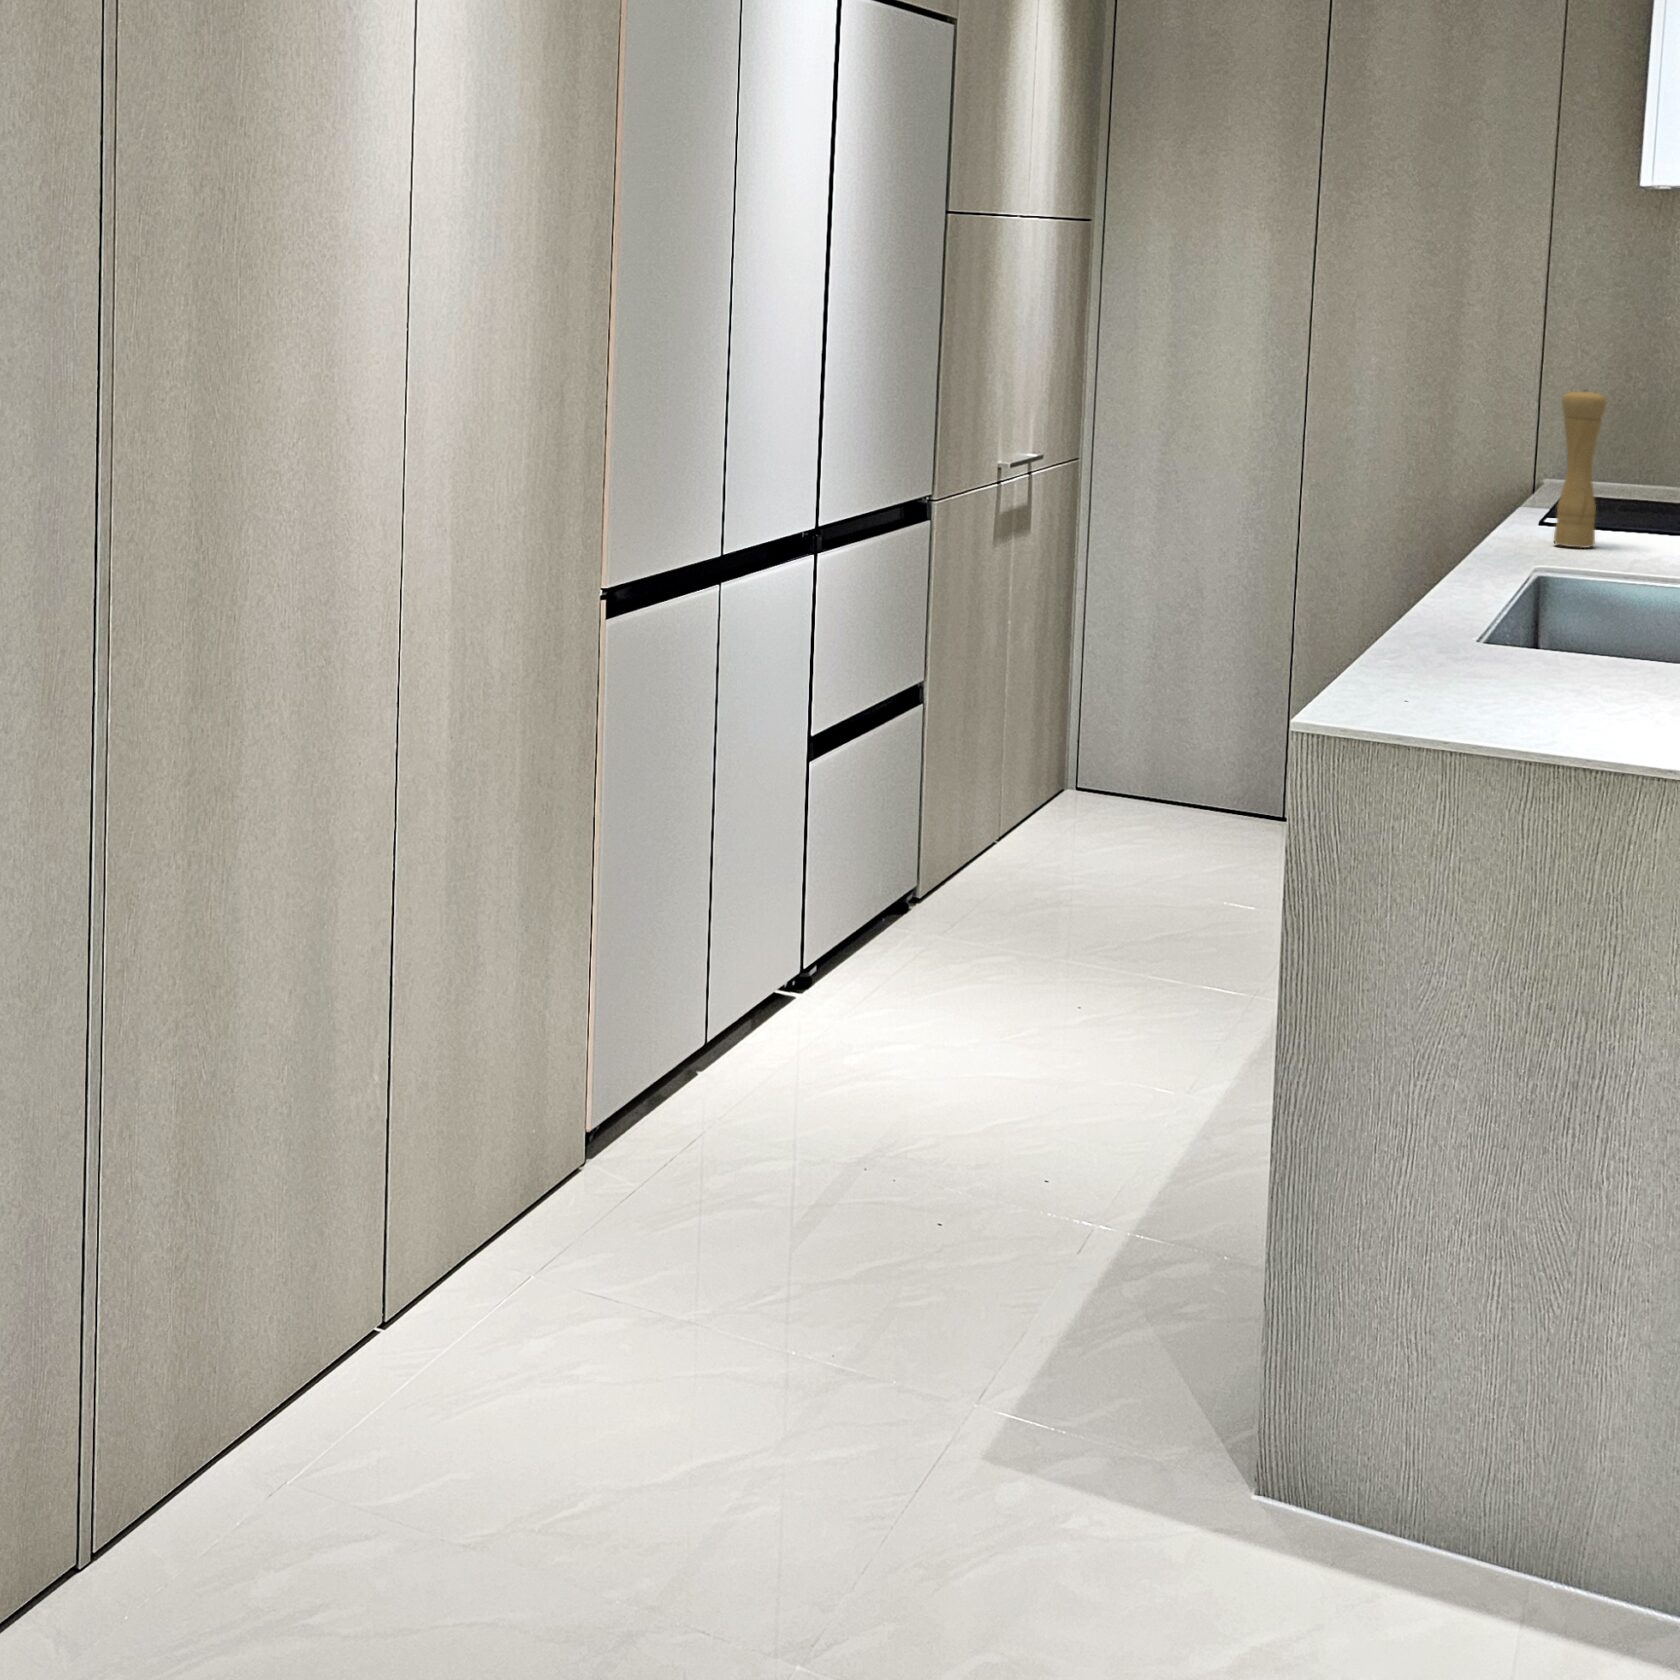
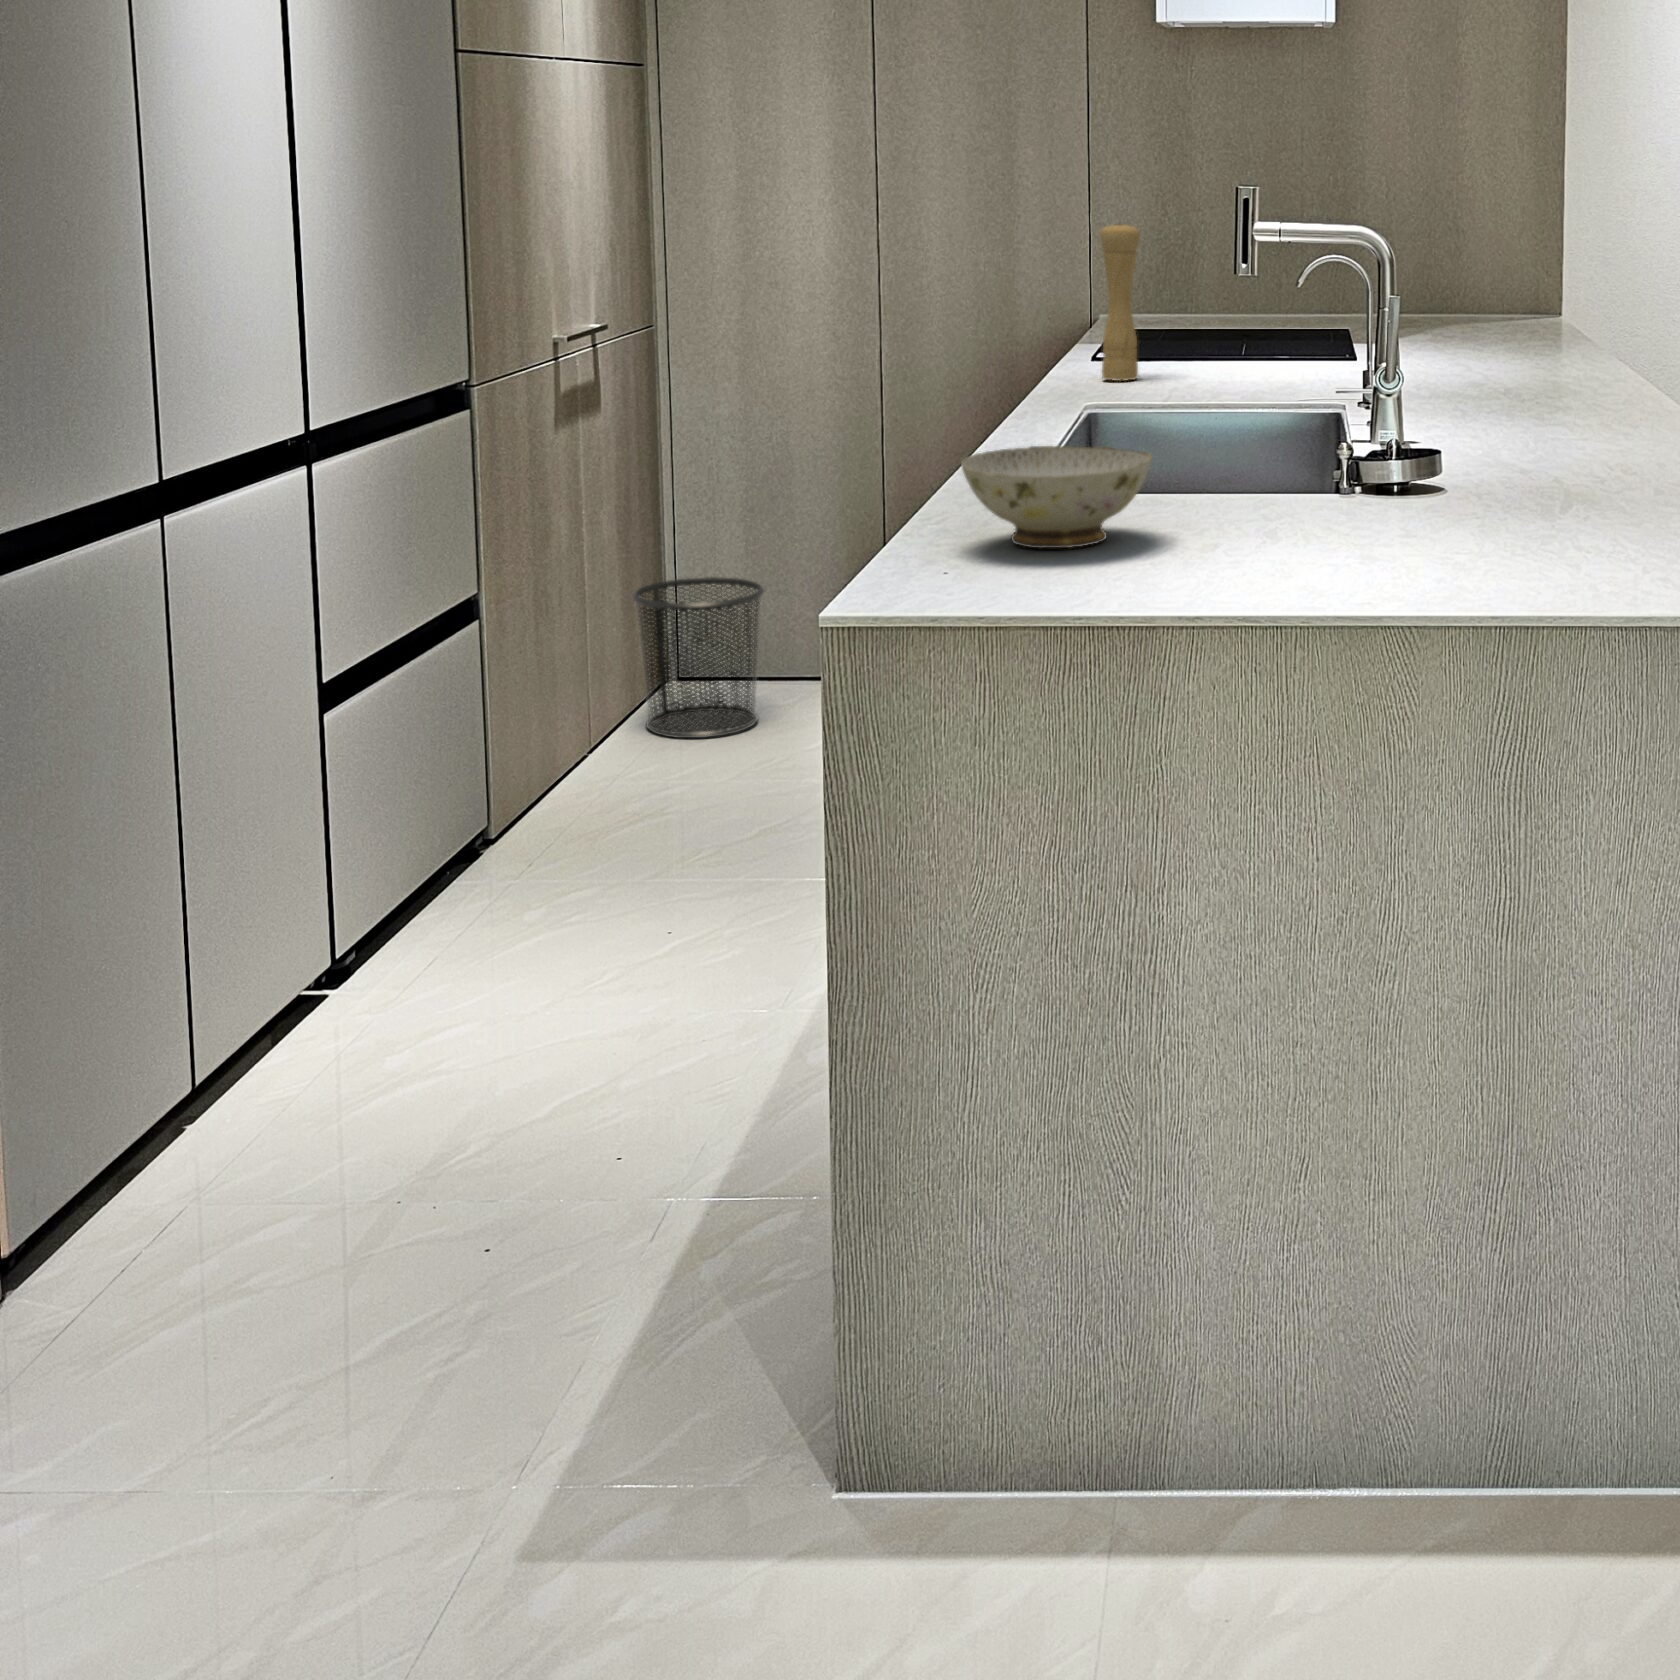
ceramic bowl: none [1428,600,1623,697] -> present [961,446,1152,548]
waste bin: none [1046,695,1173,847] -> present [632,577,764,738]

